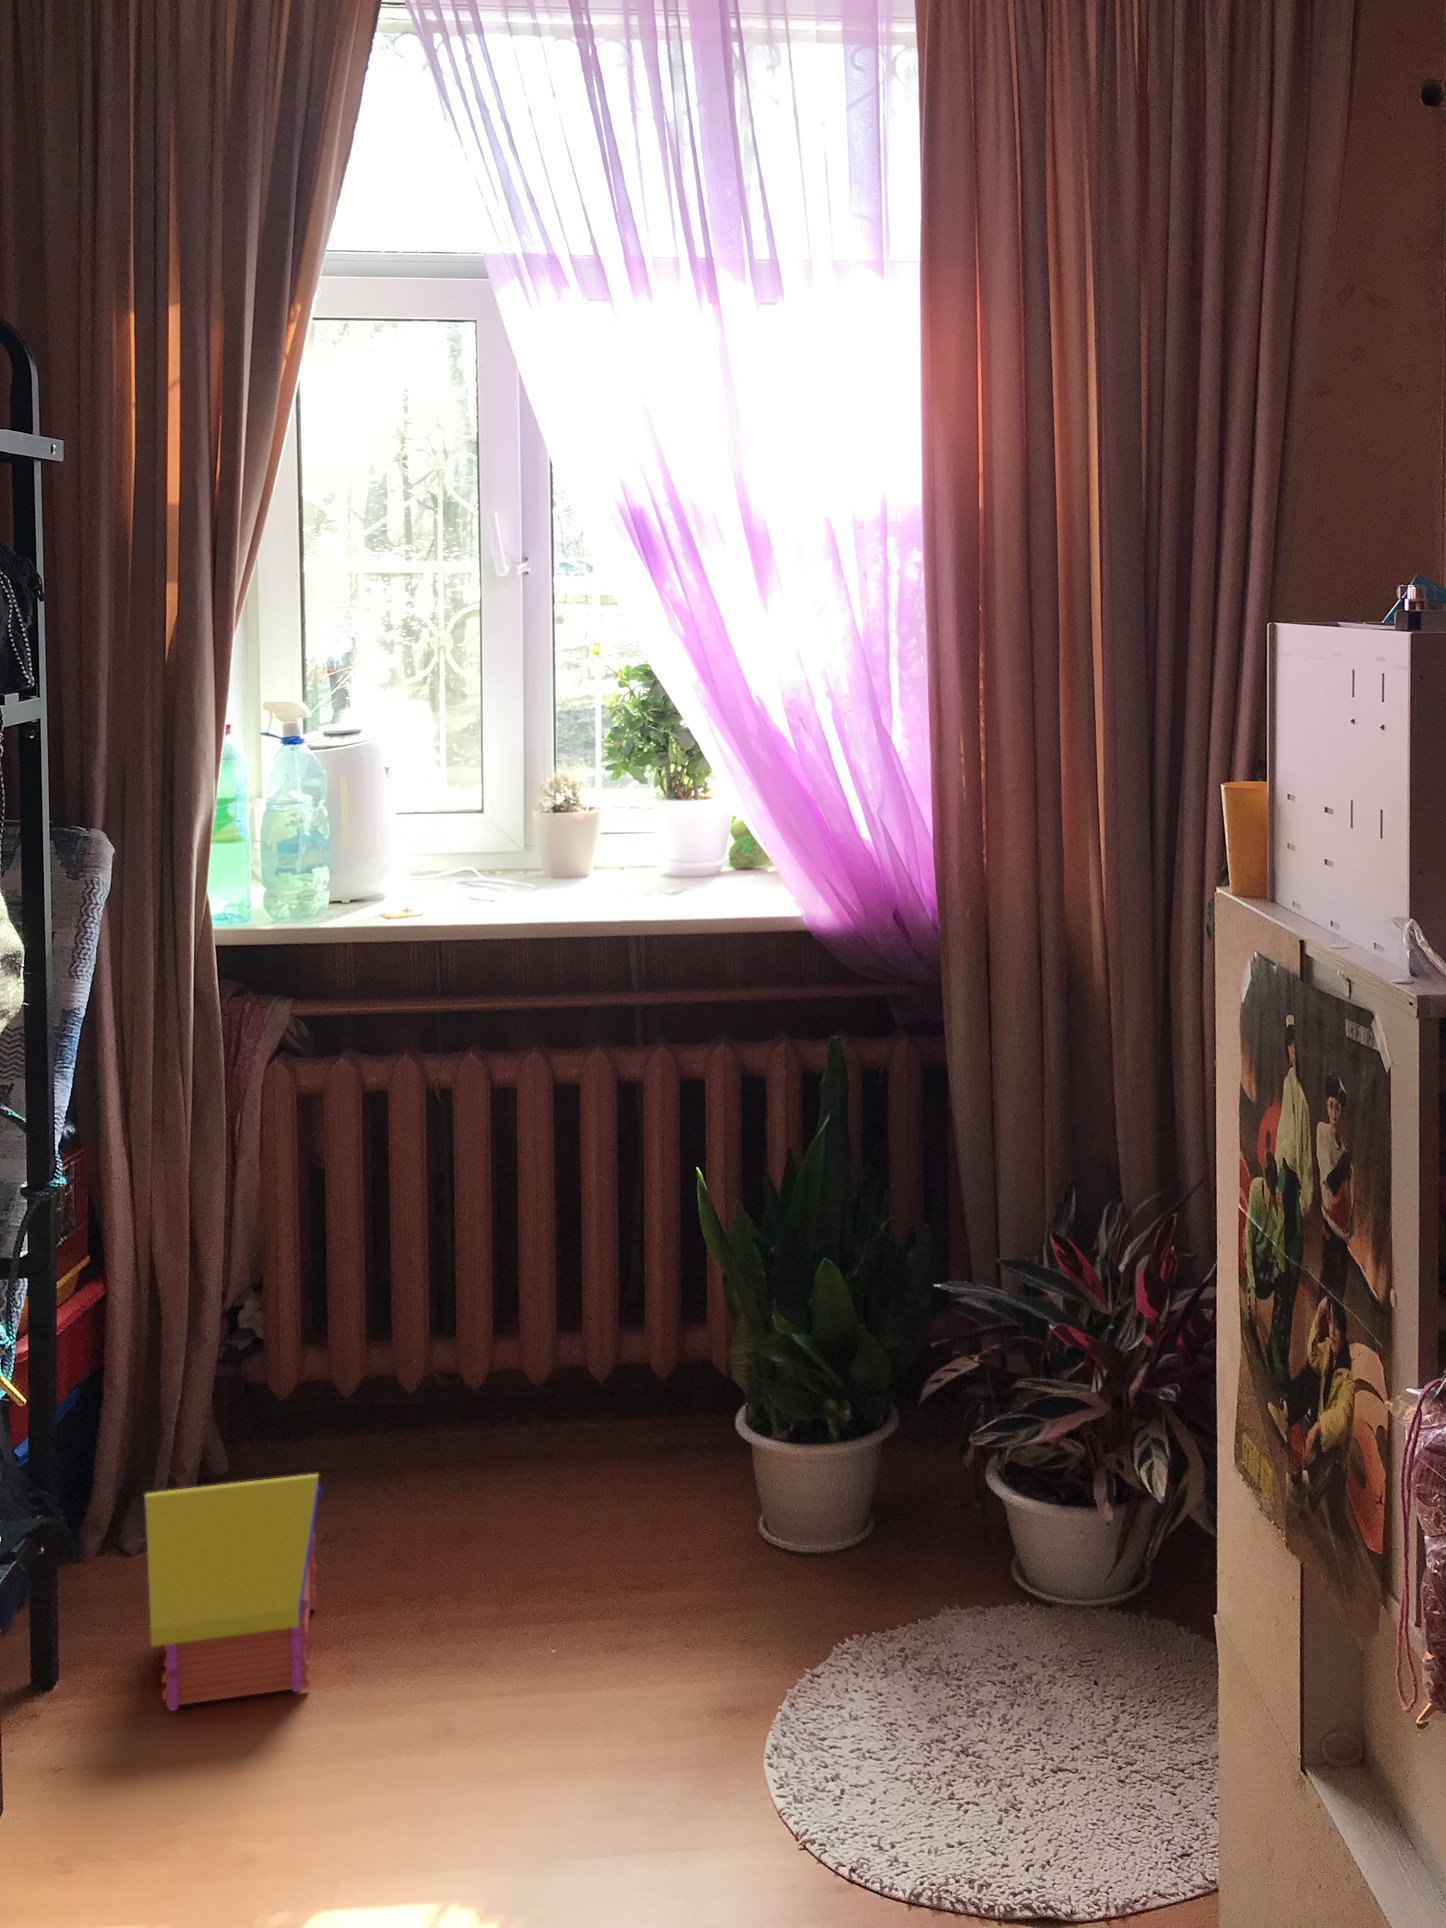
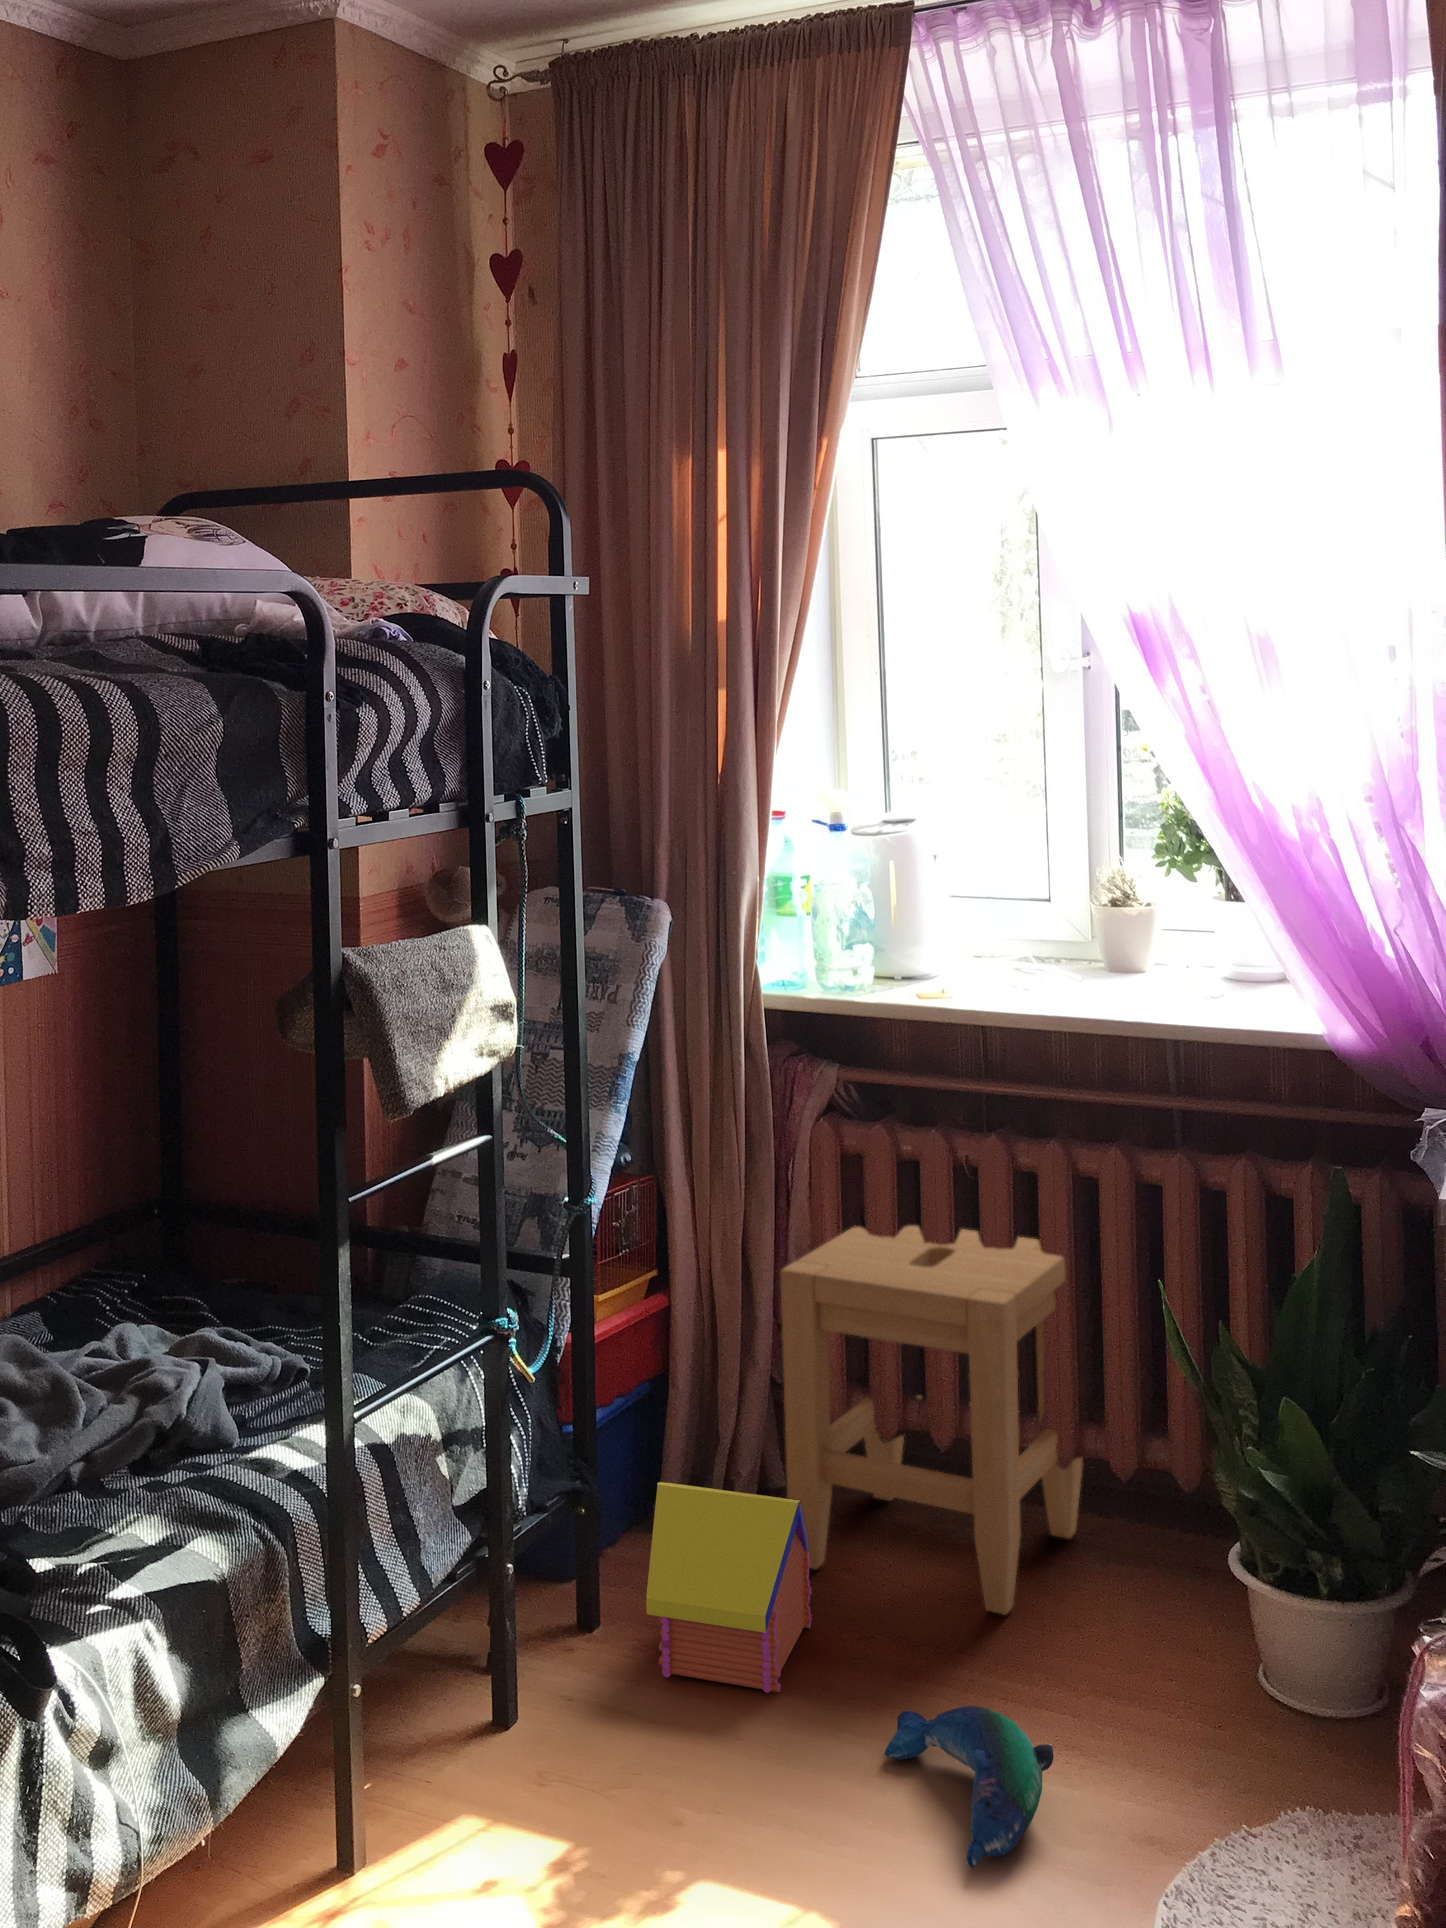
stool: none [261,1151,553,1546] -> present [780,1226,1083,1615]
plush toy: none [449,1635,637,1799] -> present [884,1706,1054,1868]

